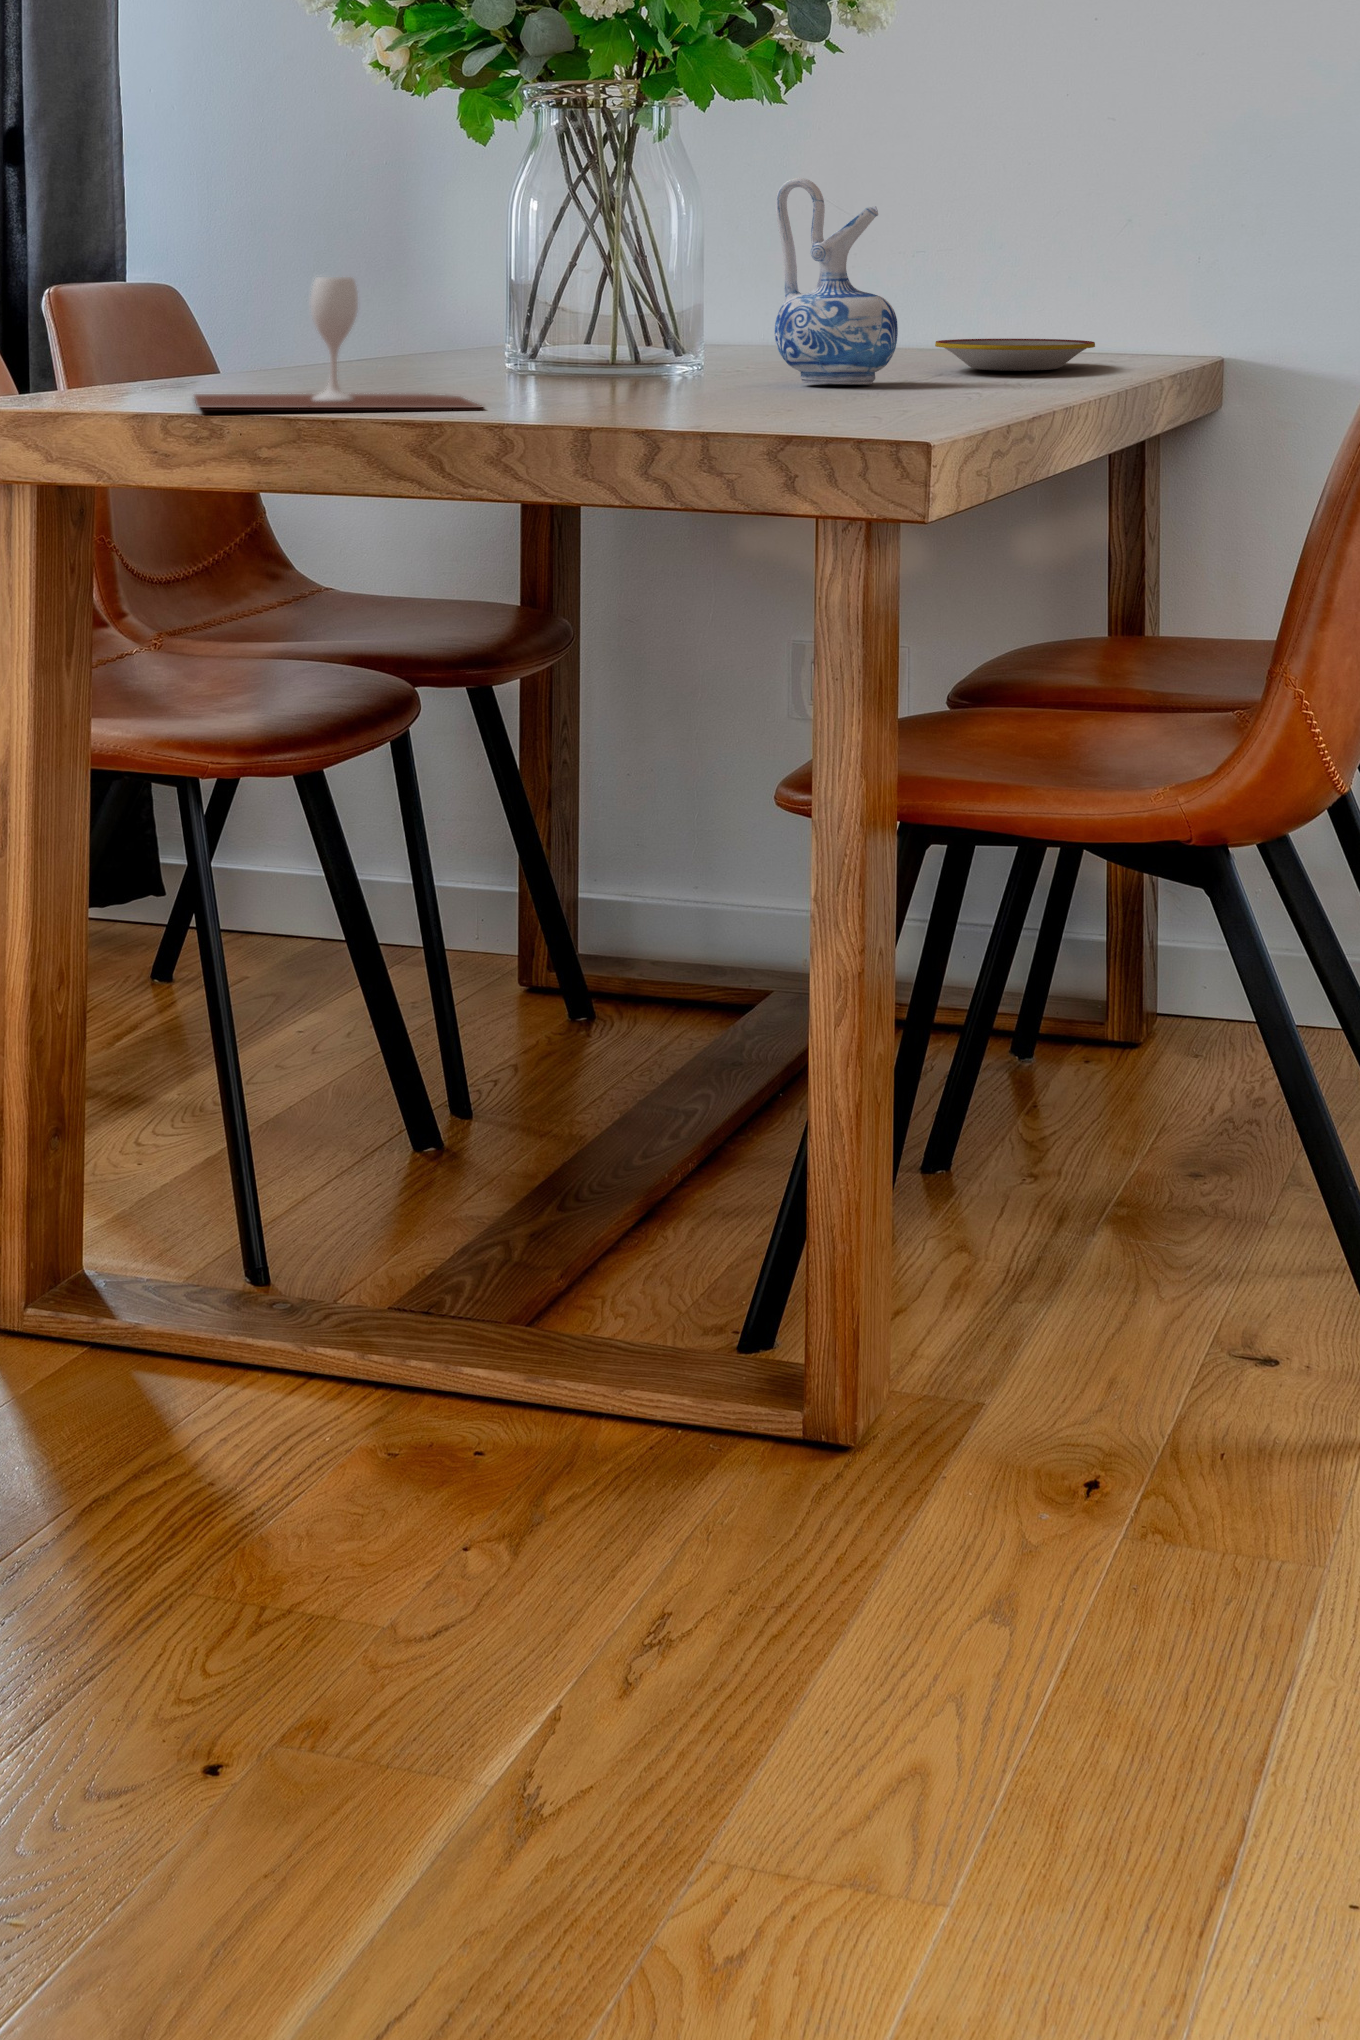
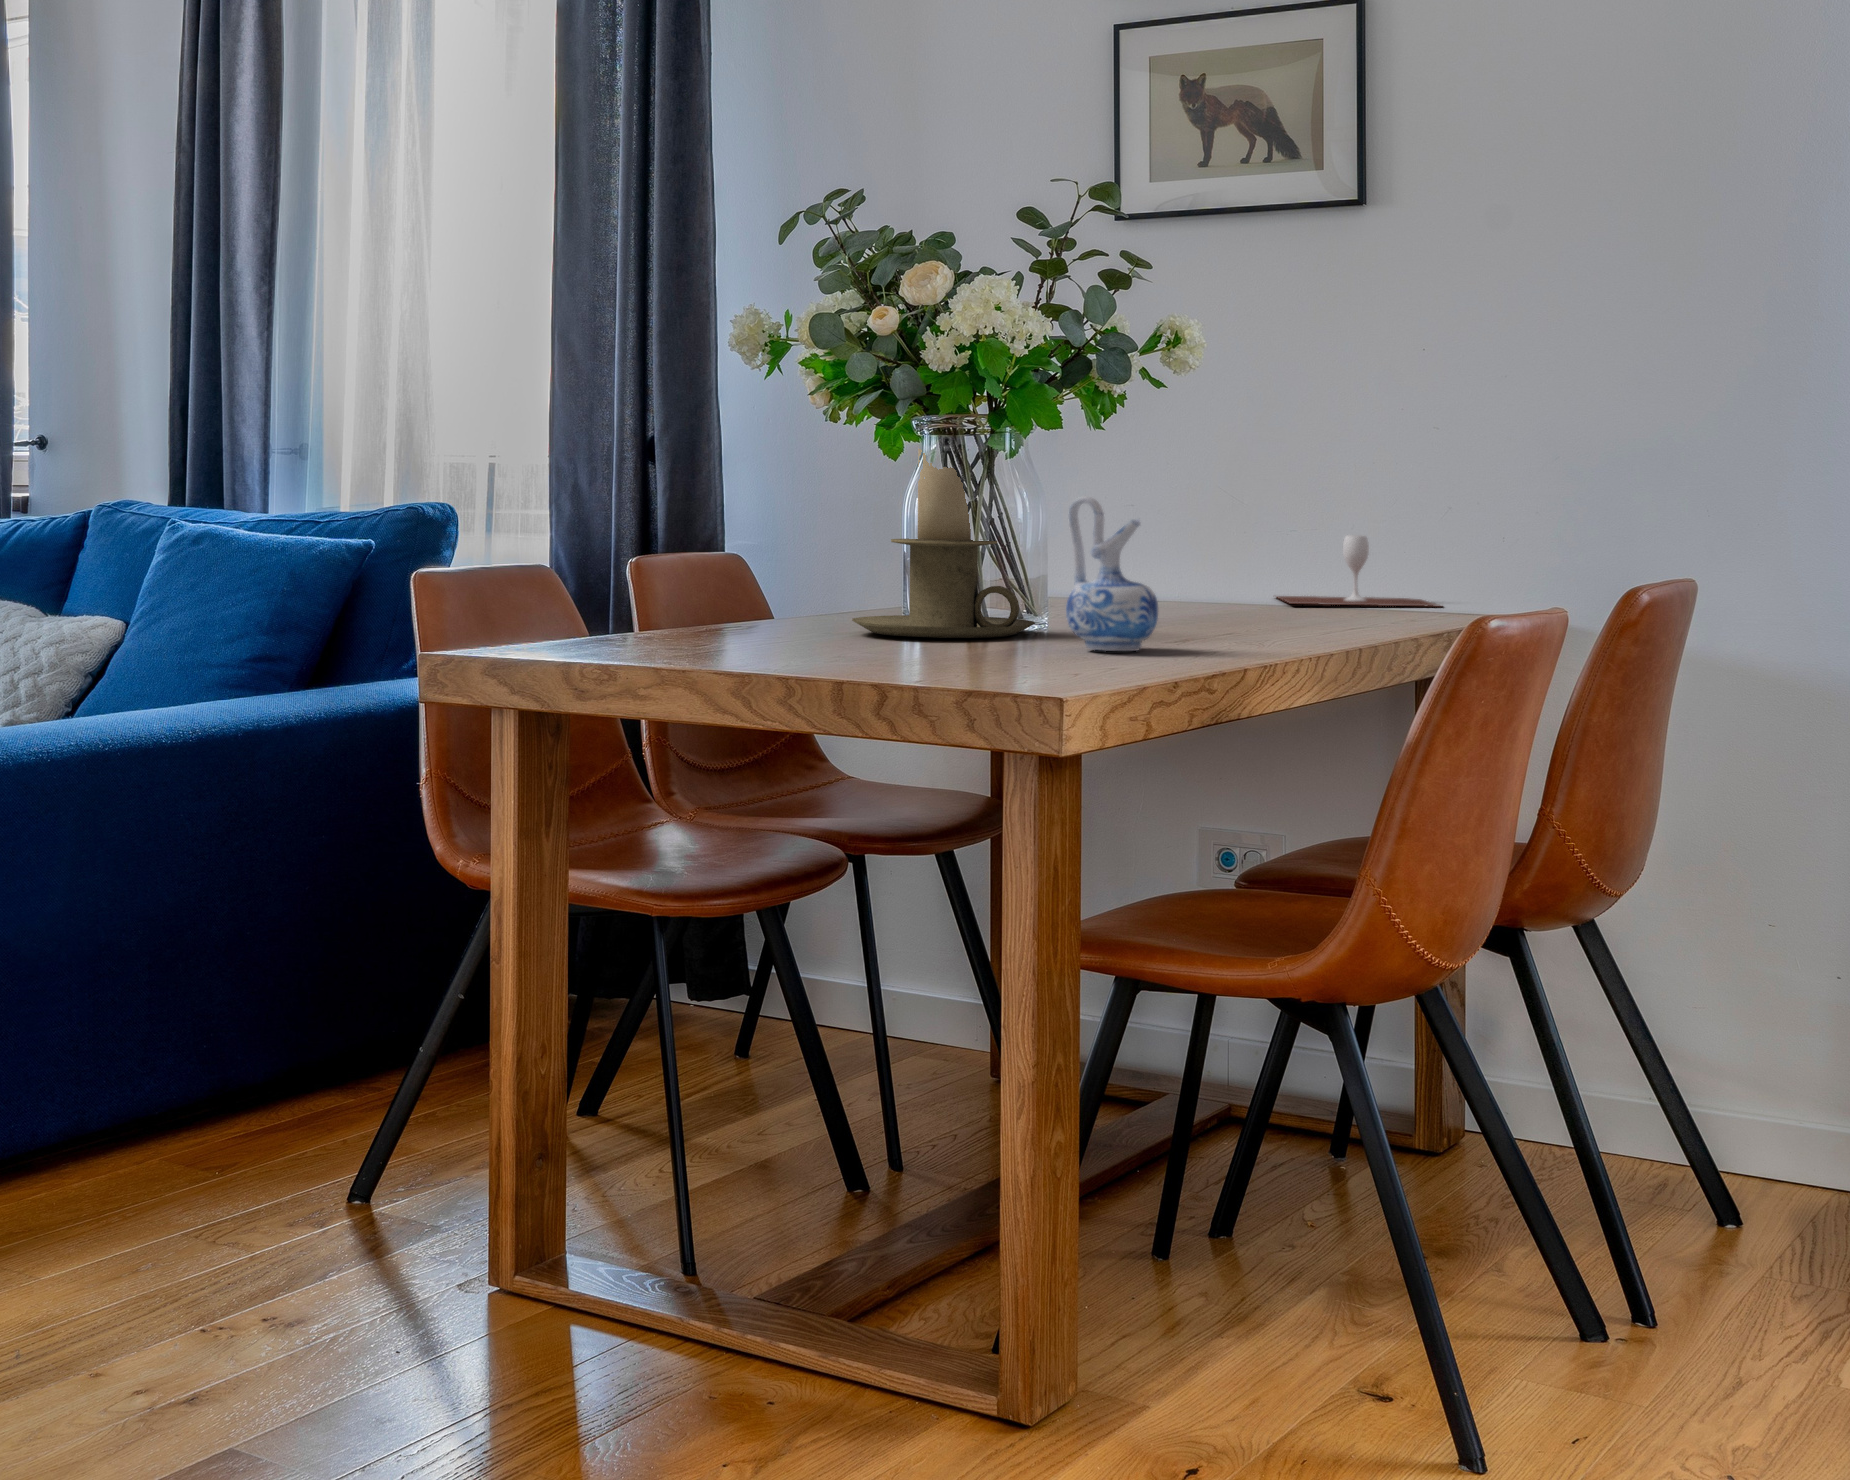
candle holder: none [440,109,692,377] -> present [852,446,1035,638]
wine glass: present [194,277,481,408] -> present [1277,535,1439,607]
plate: present [935,339,1095,371] -> none [1218,610,1355,639]

